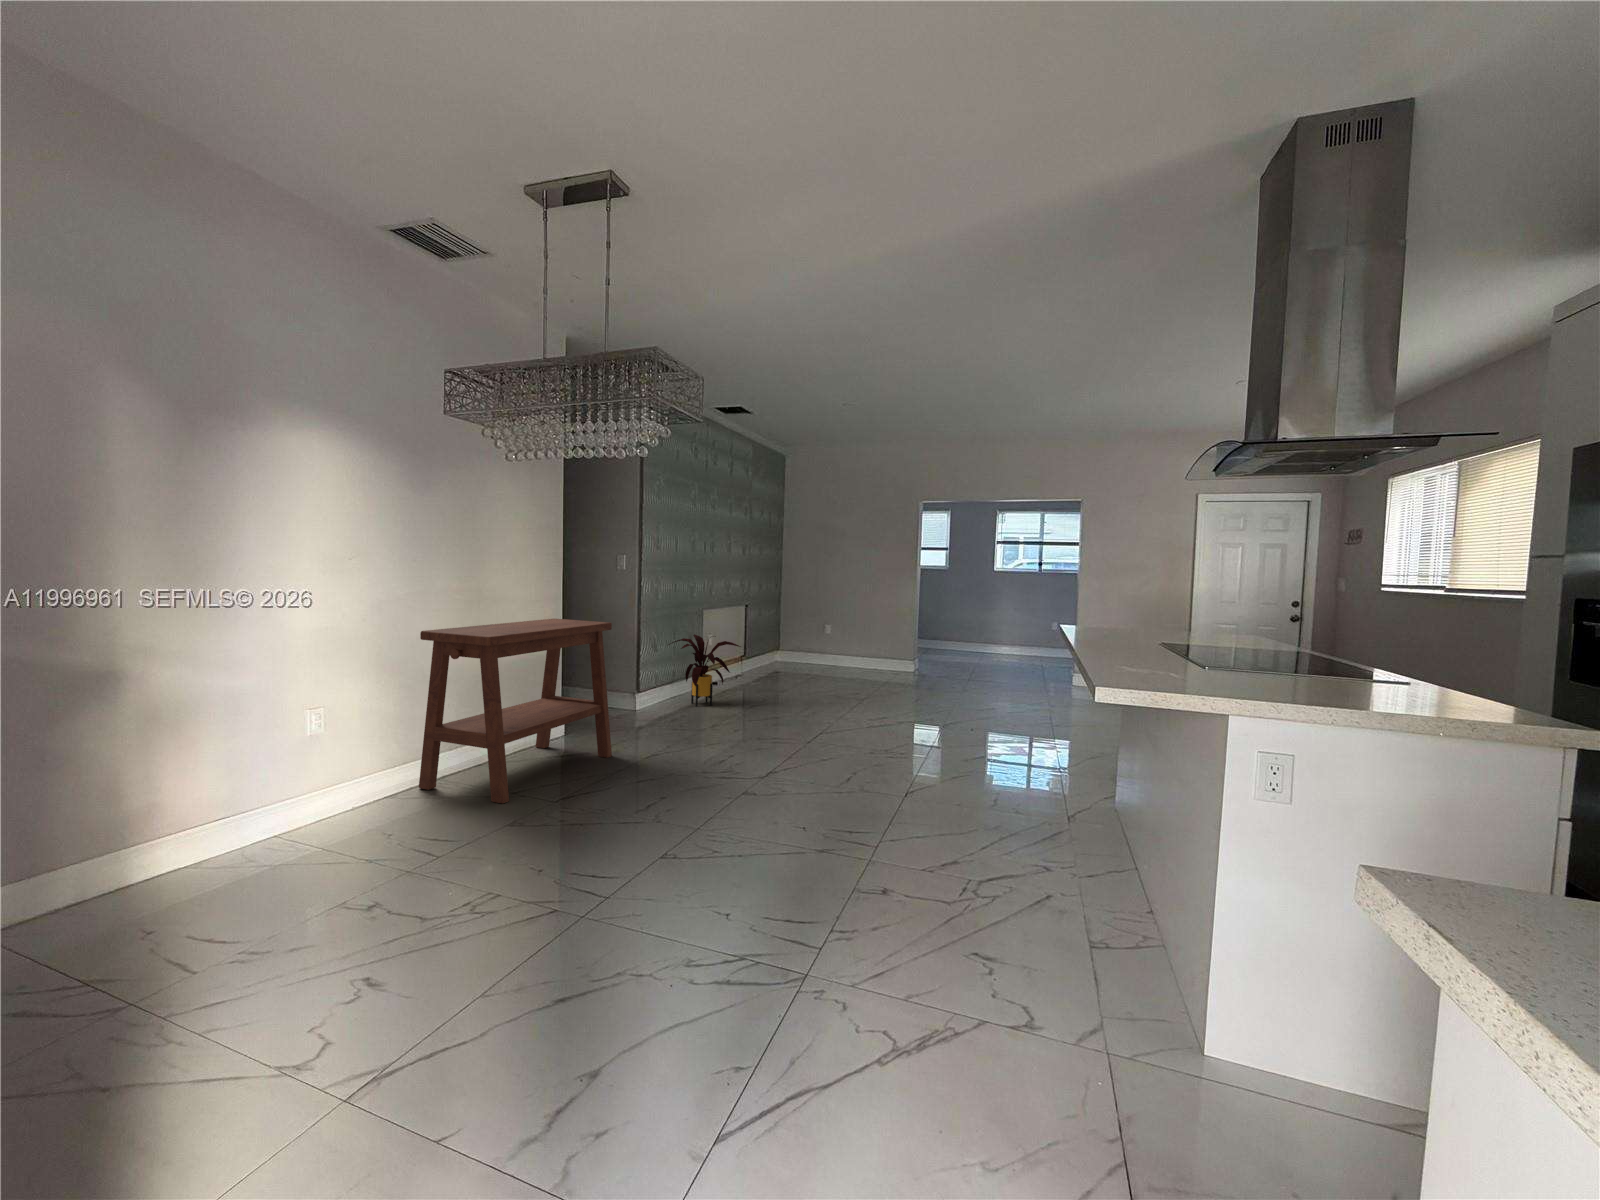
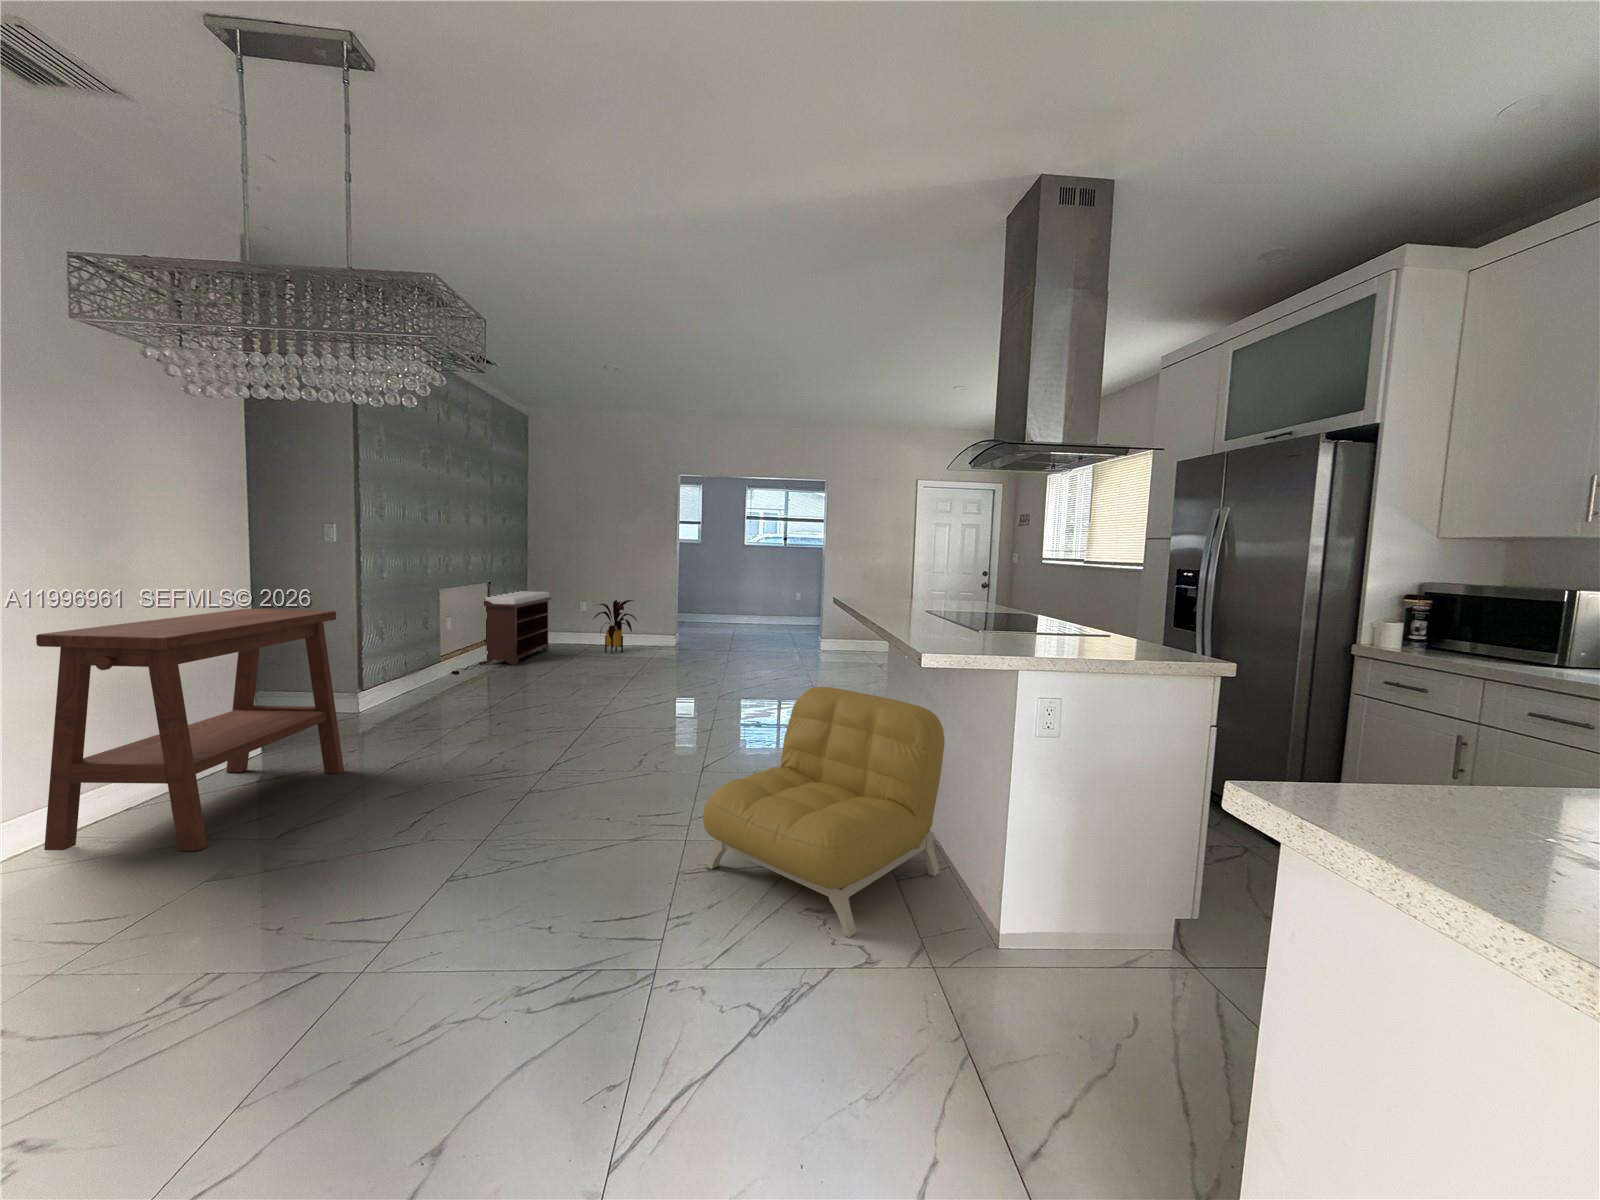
bench: none [735,612,802,680] -> present [480,591,551,666]
house plant: present [669,634,741,706] -> present [593,600,637,654]
armchair: none [880,718,1156,992] -> present [703,687,945,937]

